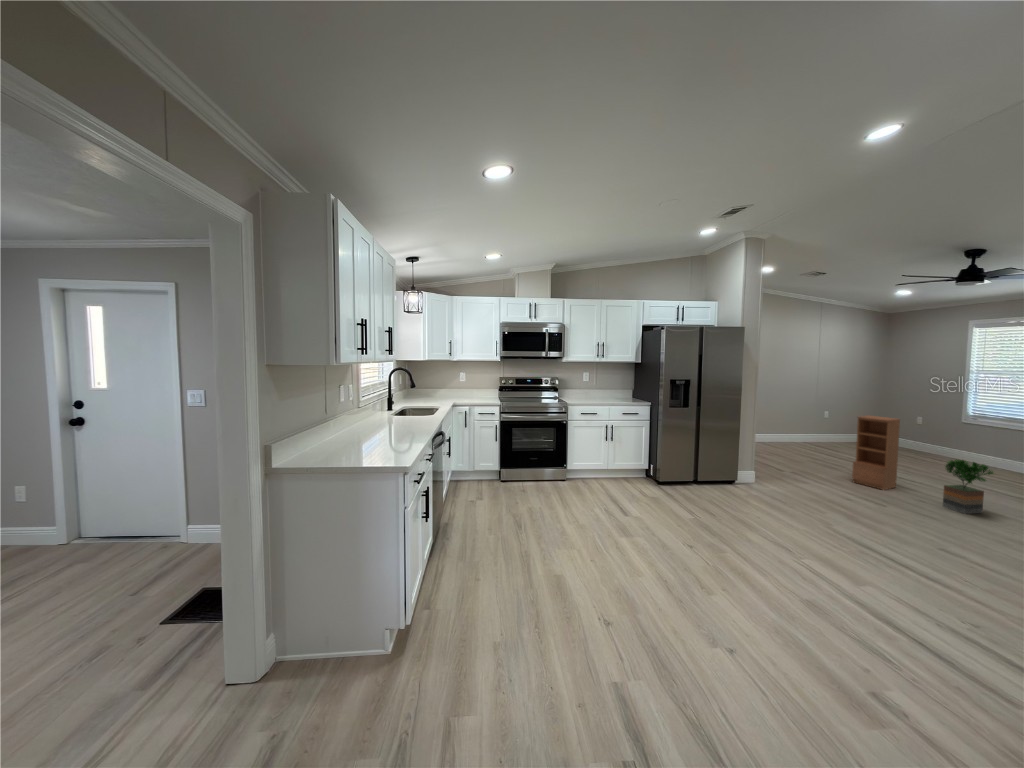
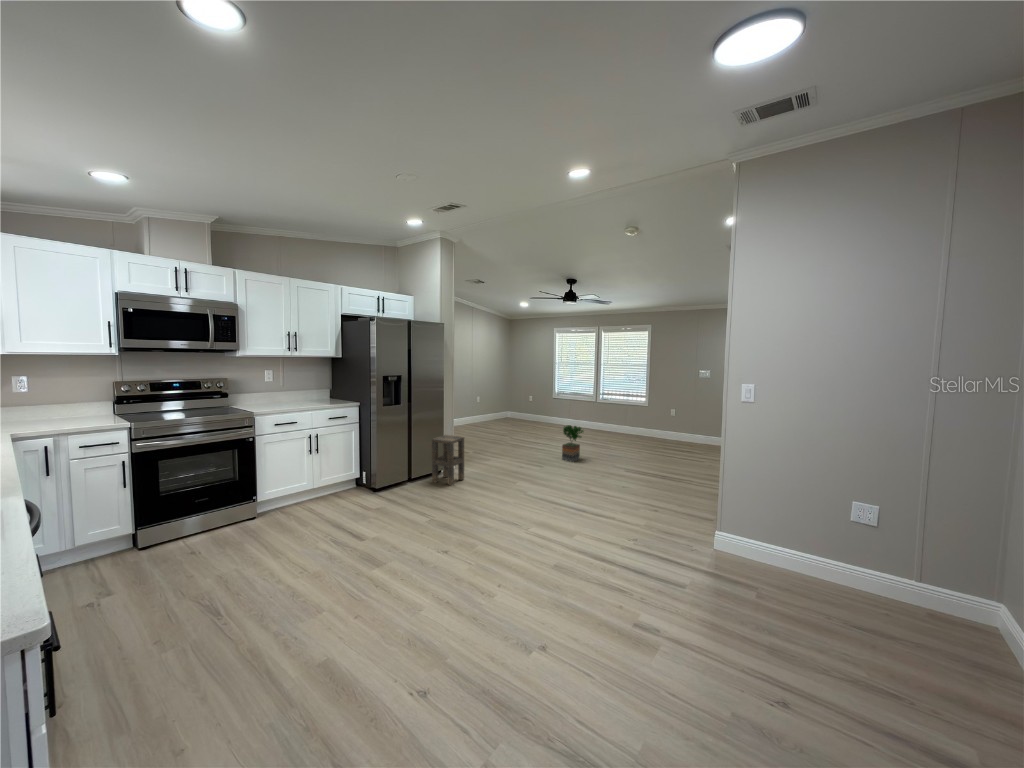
bookcase: present [852,415,900,490] -> none [512,399,536,456]
side table: none [723,444,764,497] -> present [432,435,464,486]

